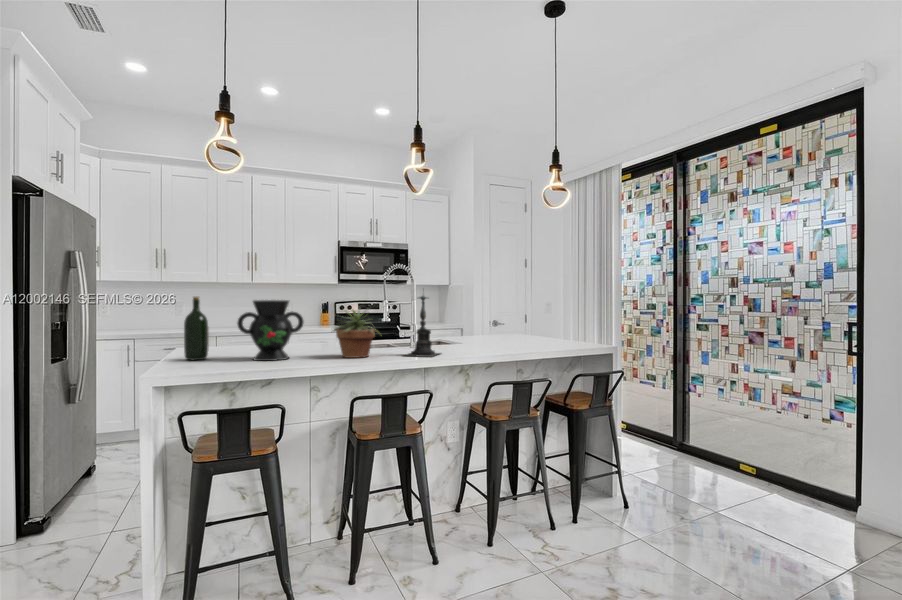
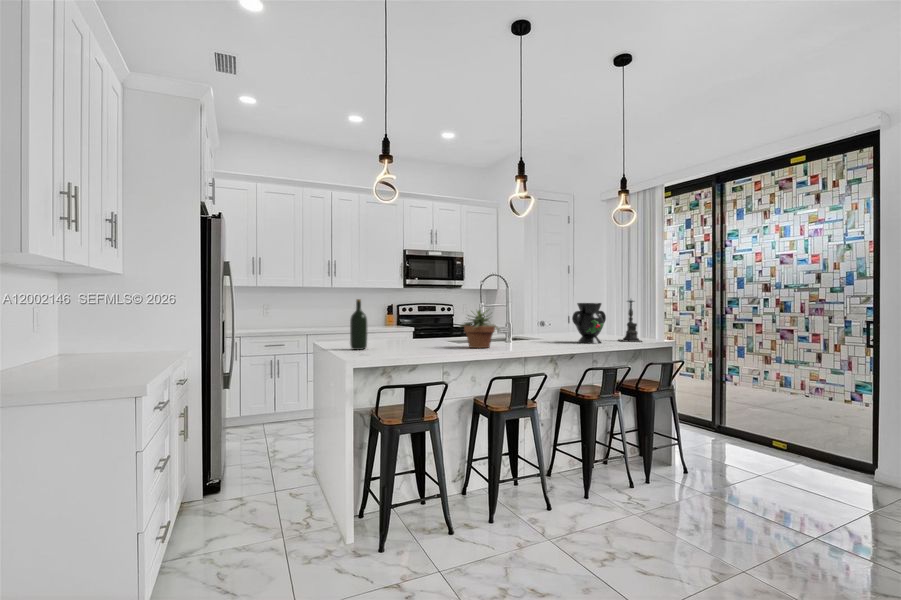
candle holder: present [405,296,440,357] -> present [619,300,642,342]
decorative vase: present [237,300,303,361] -> present [572,303,606,343]

